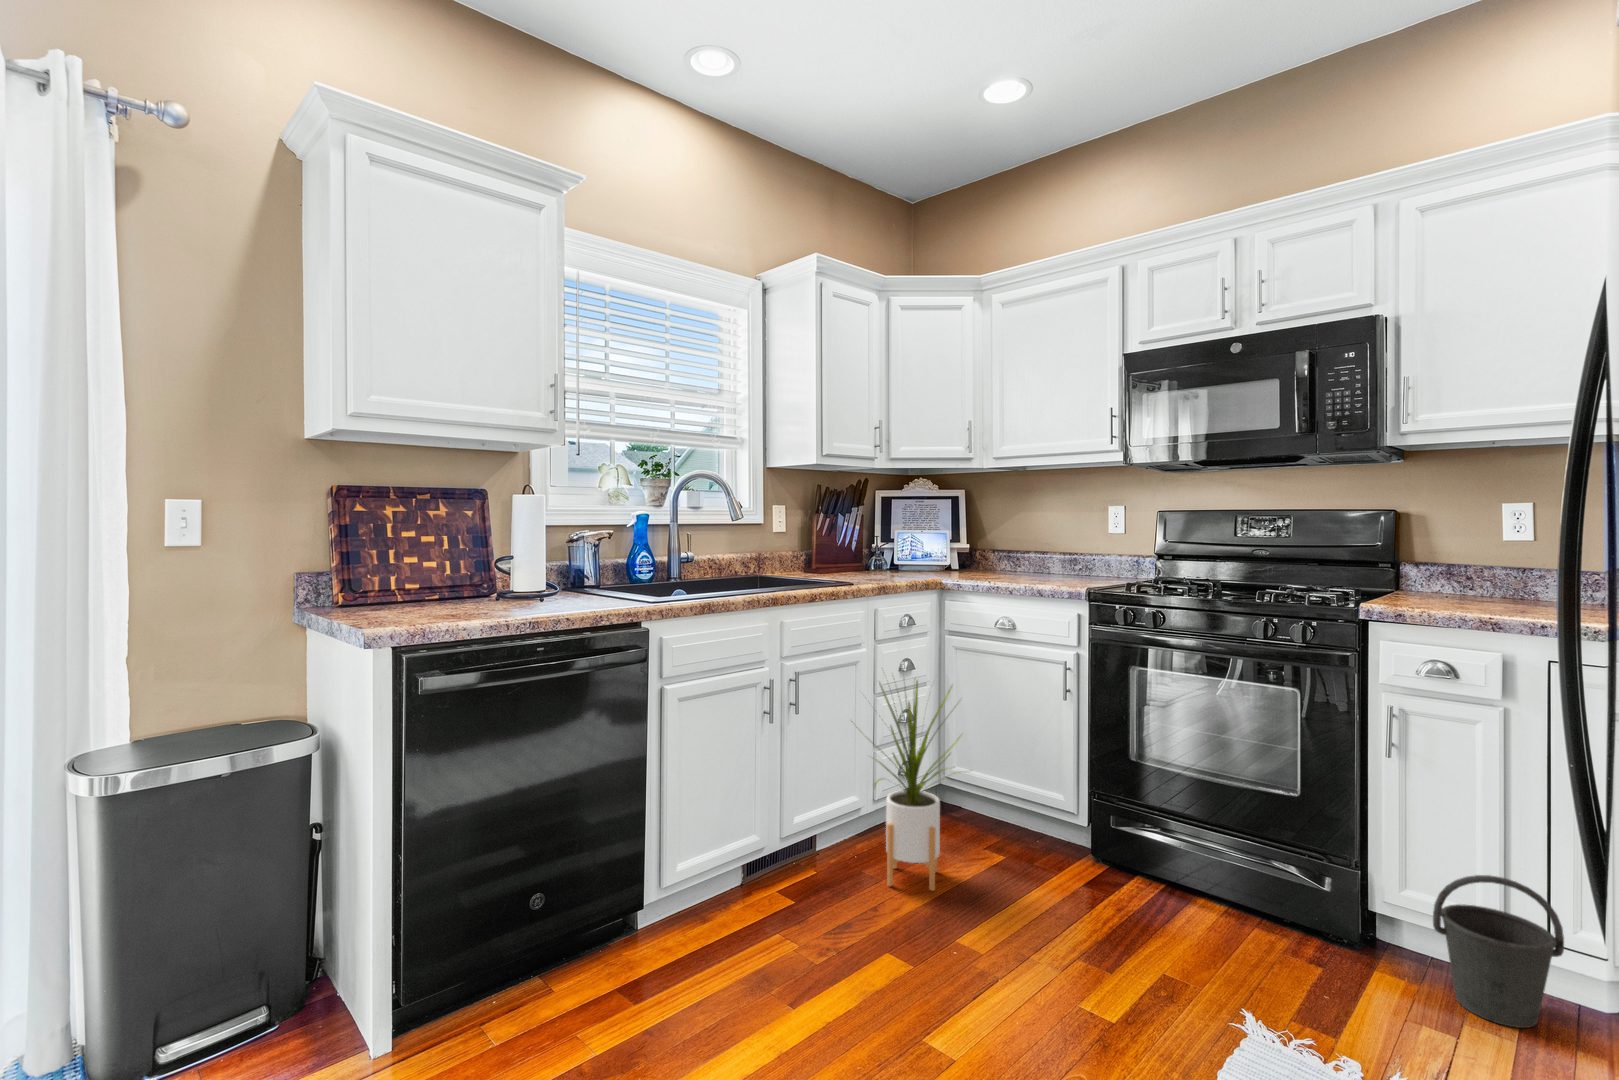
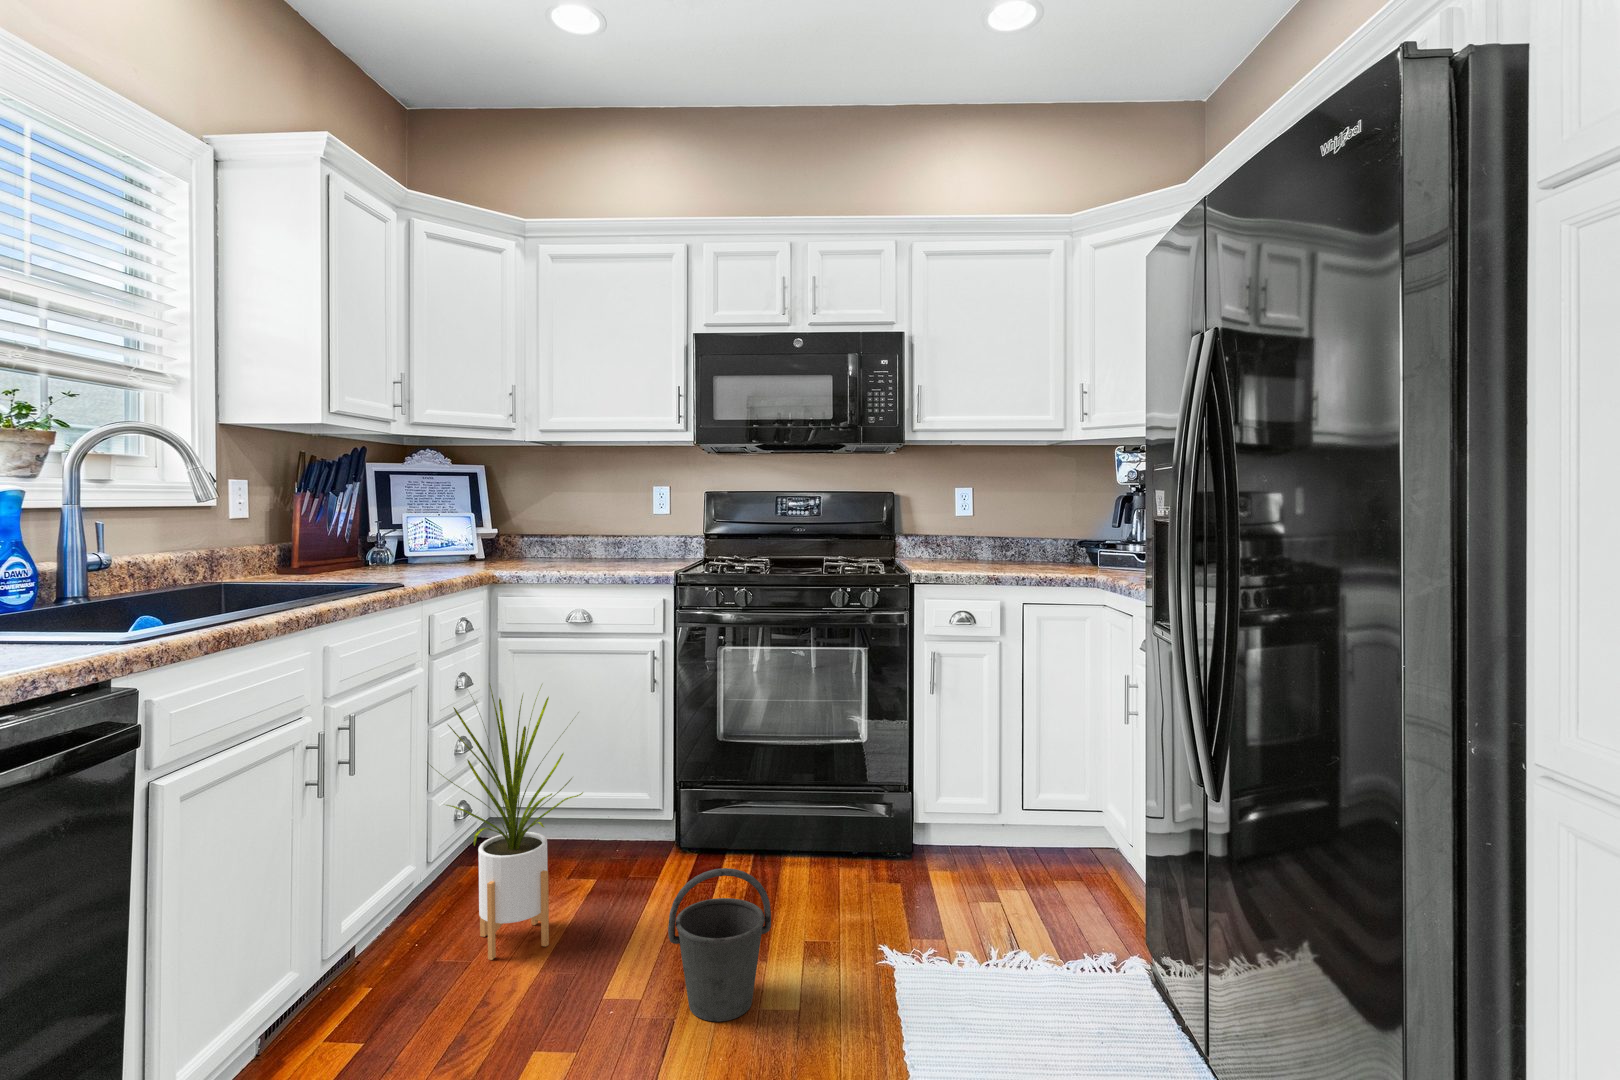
bucket: present [1433,875,1564,1028] -> present [668,868,771,1021]

